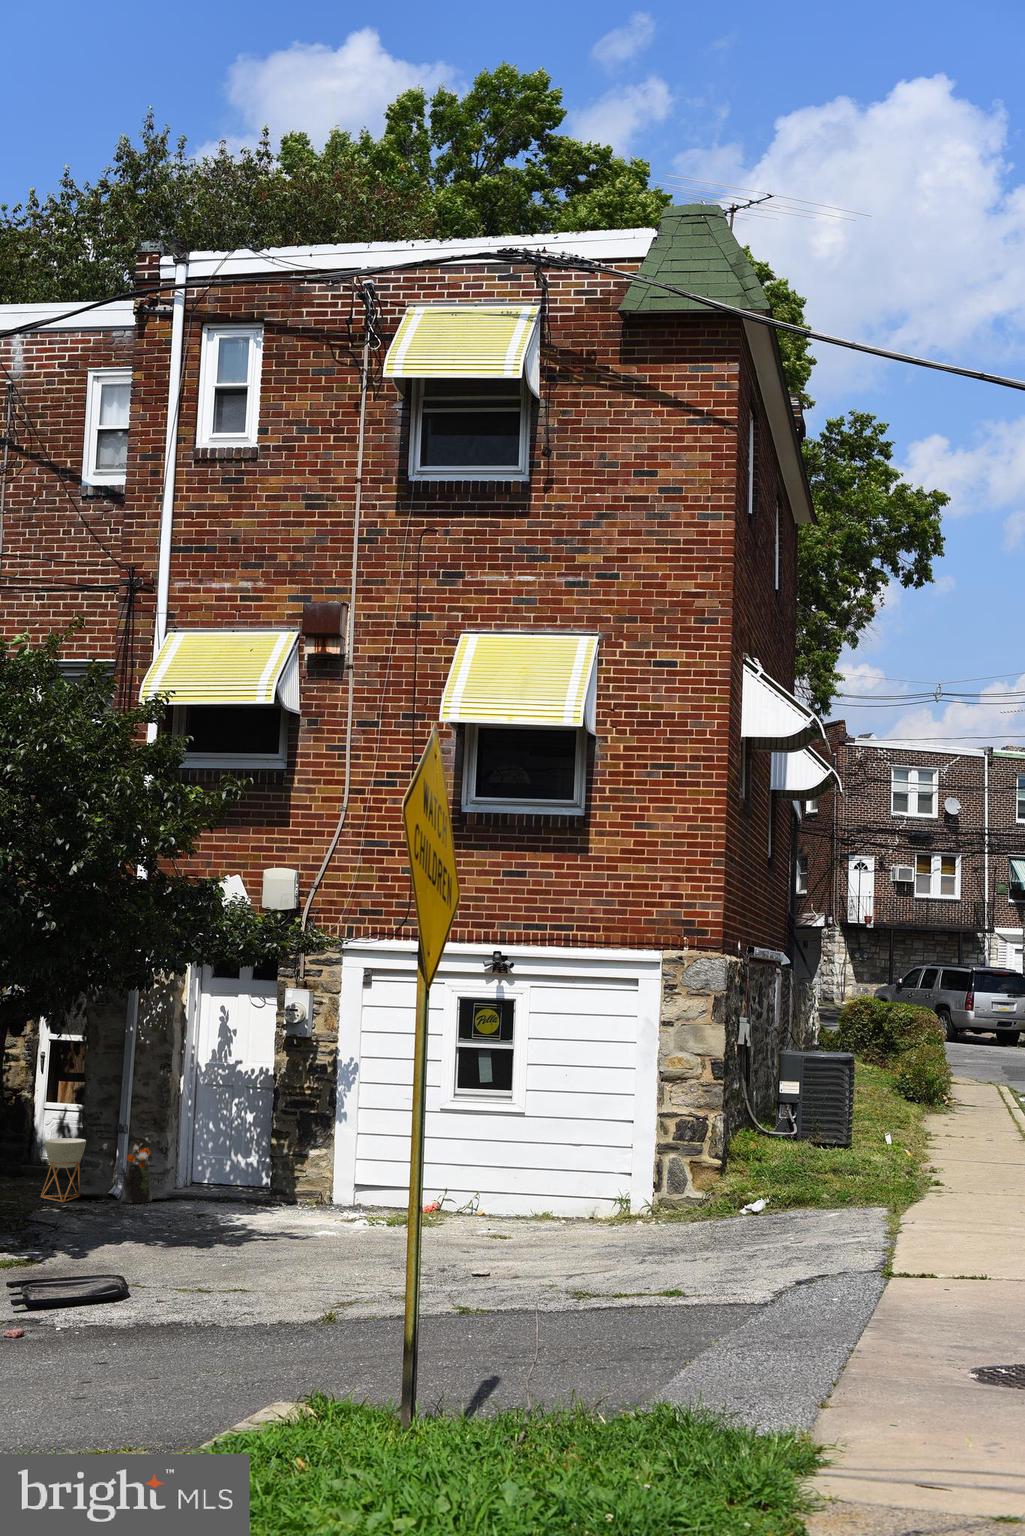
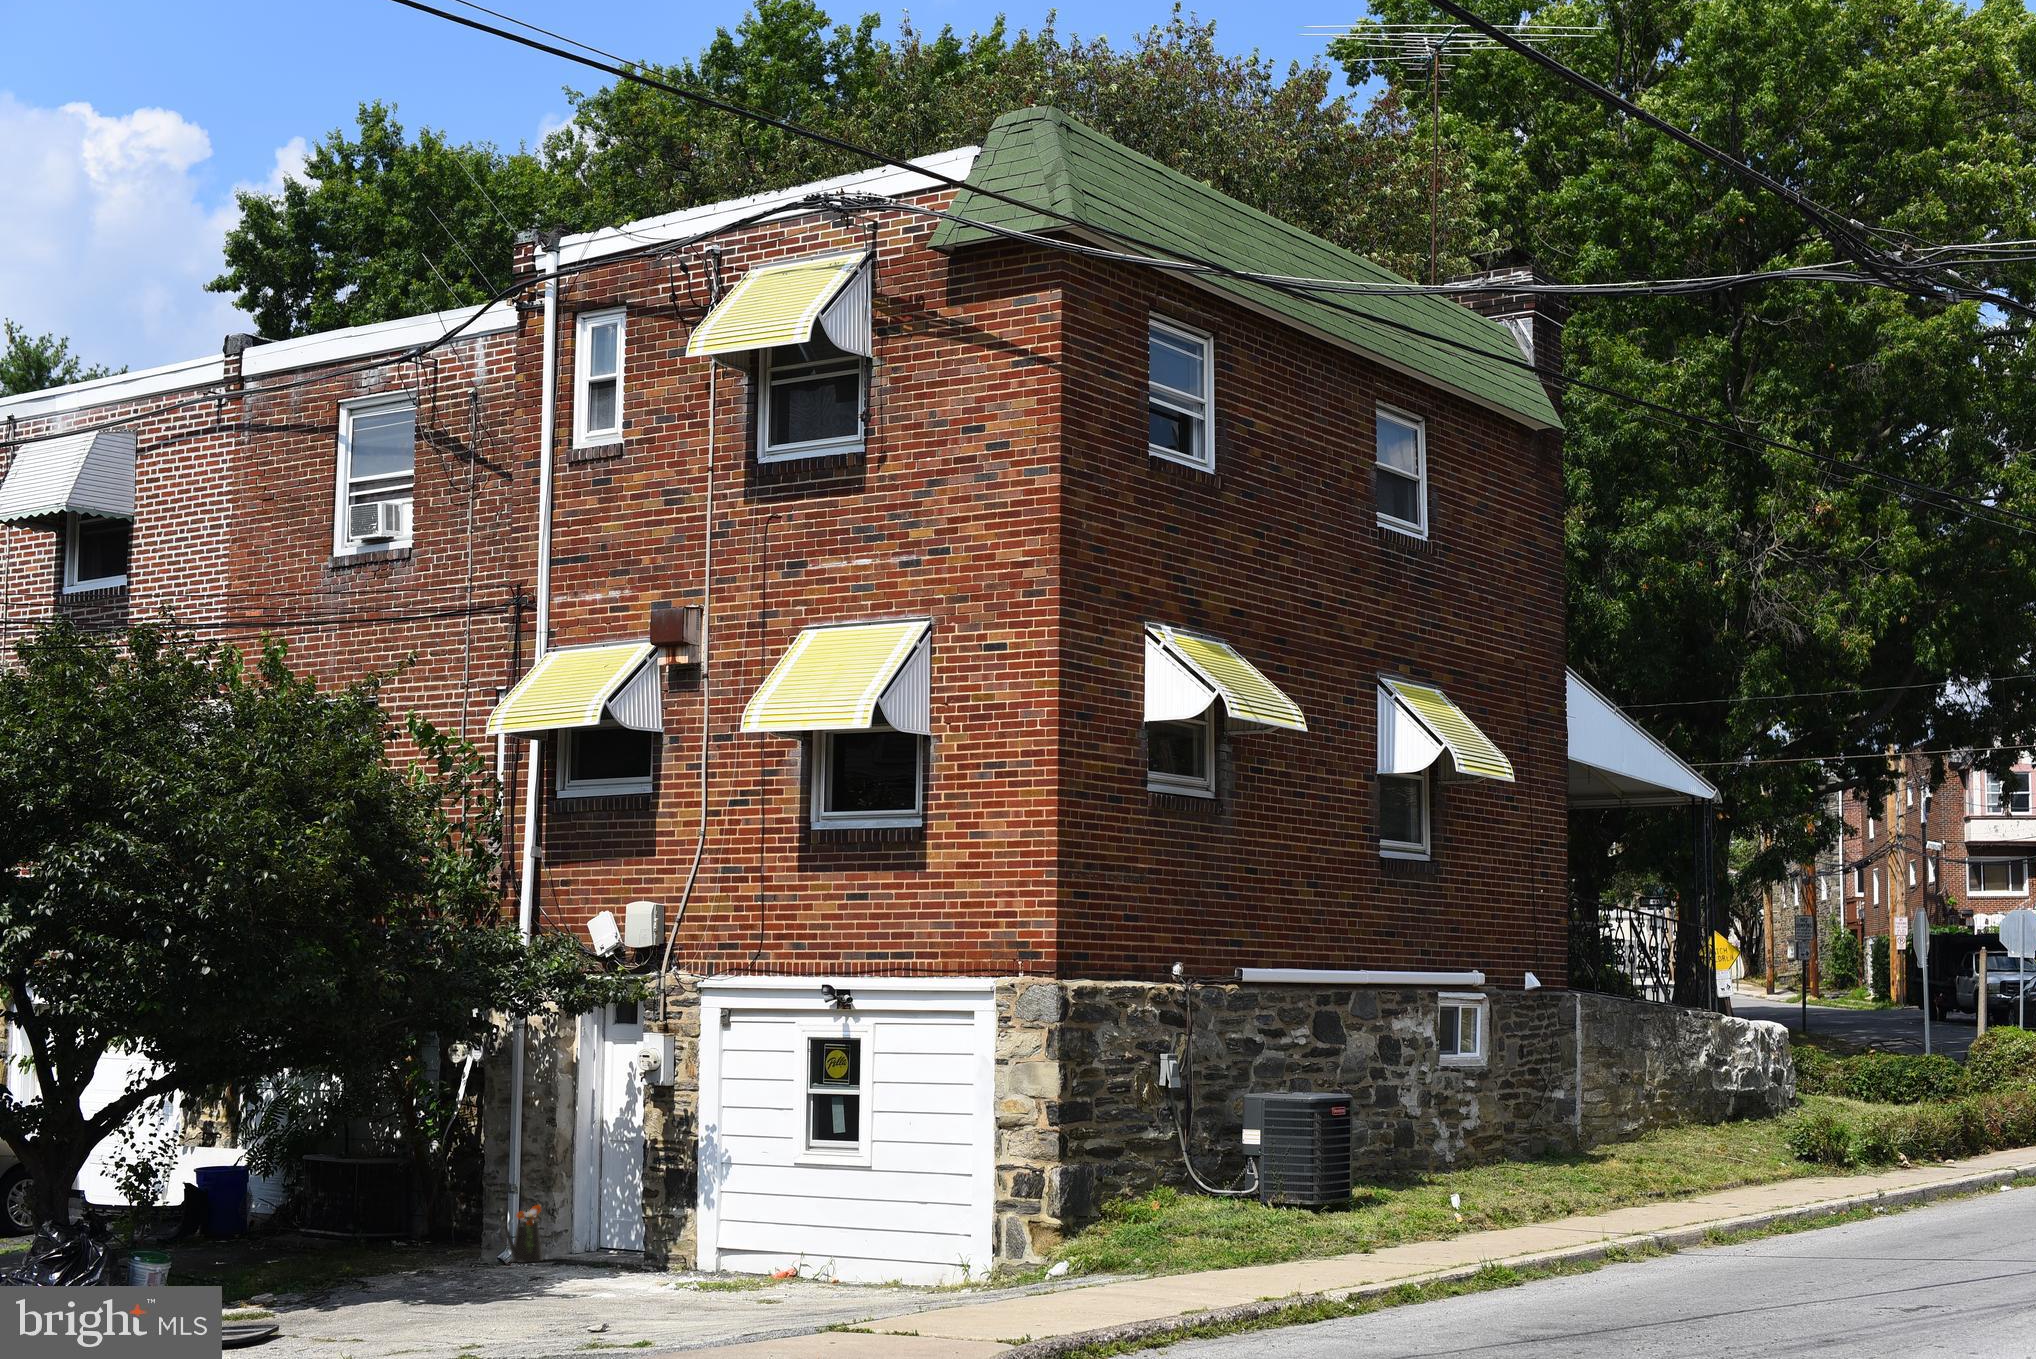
planter: present [41,1138,86,1202] -> none [445,1195,487,1261]

